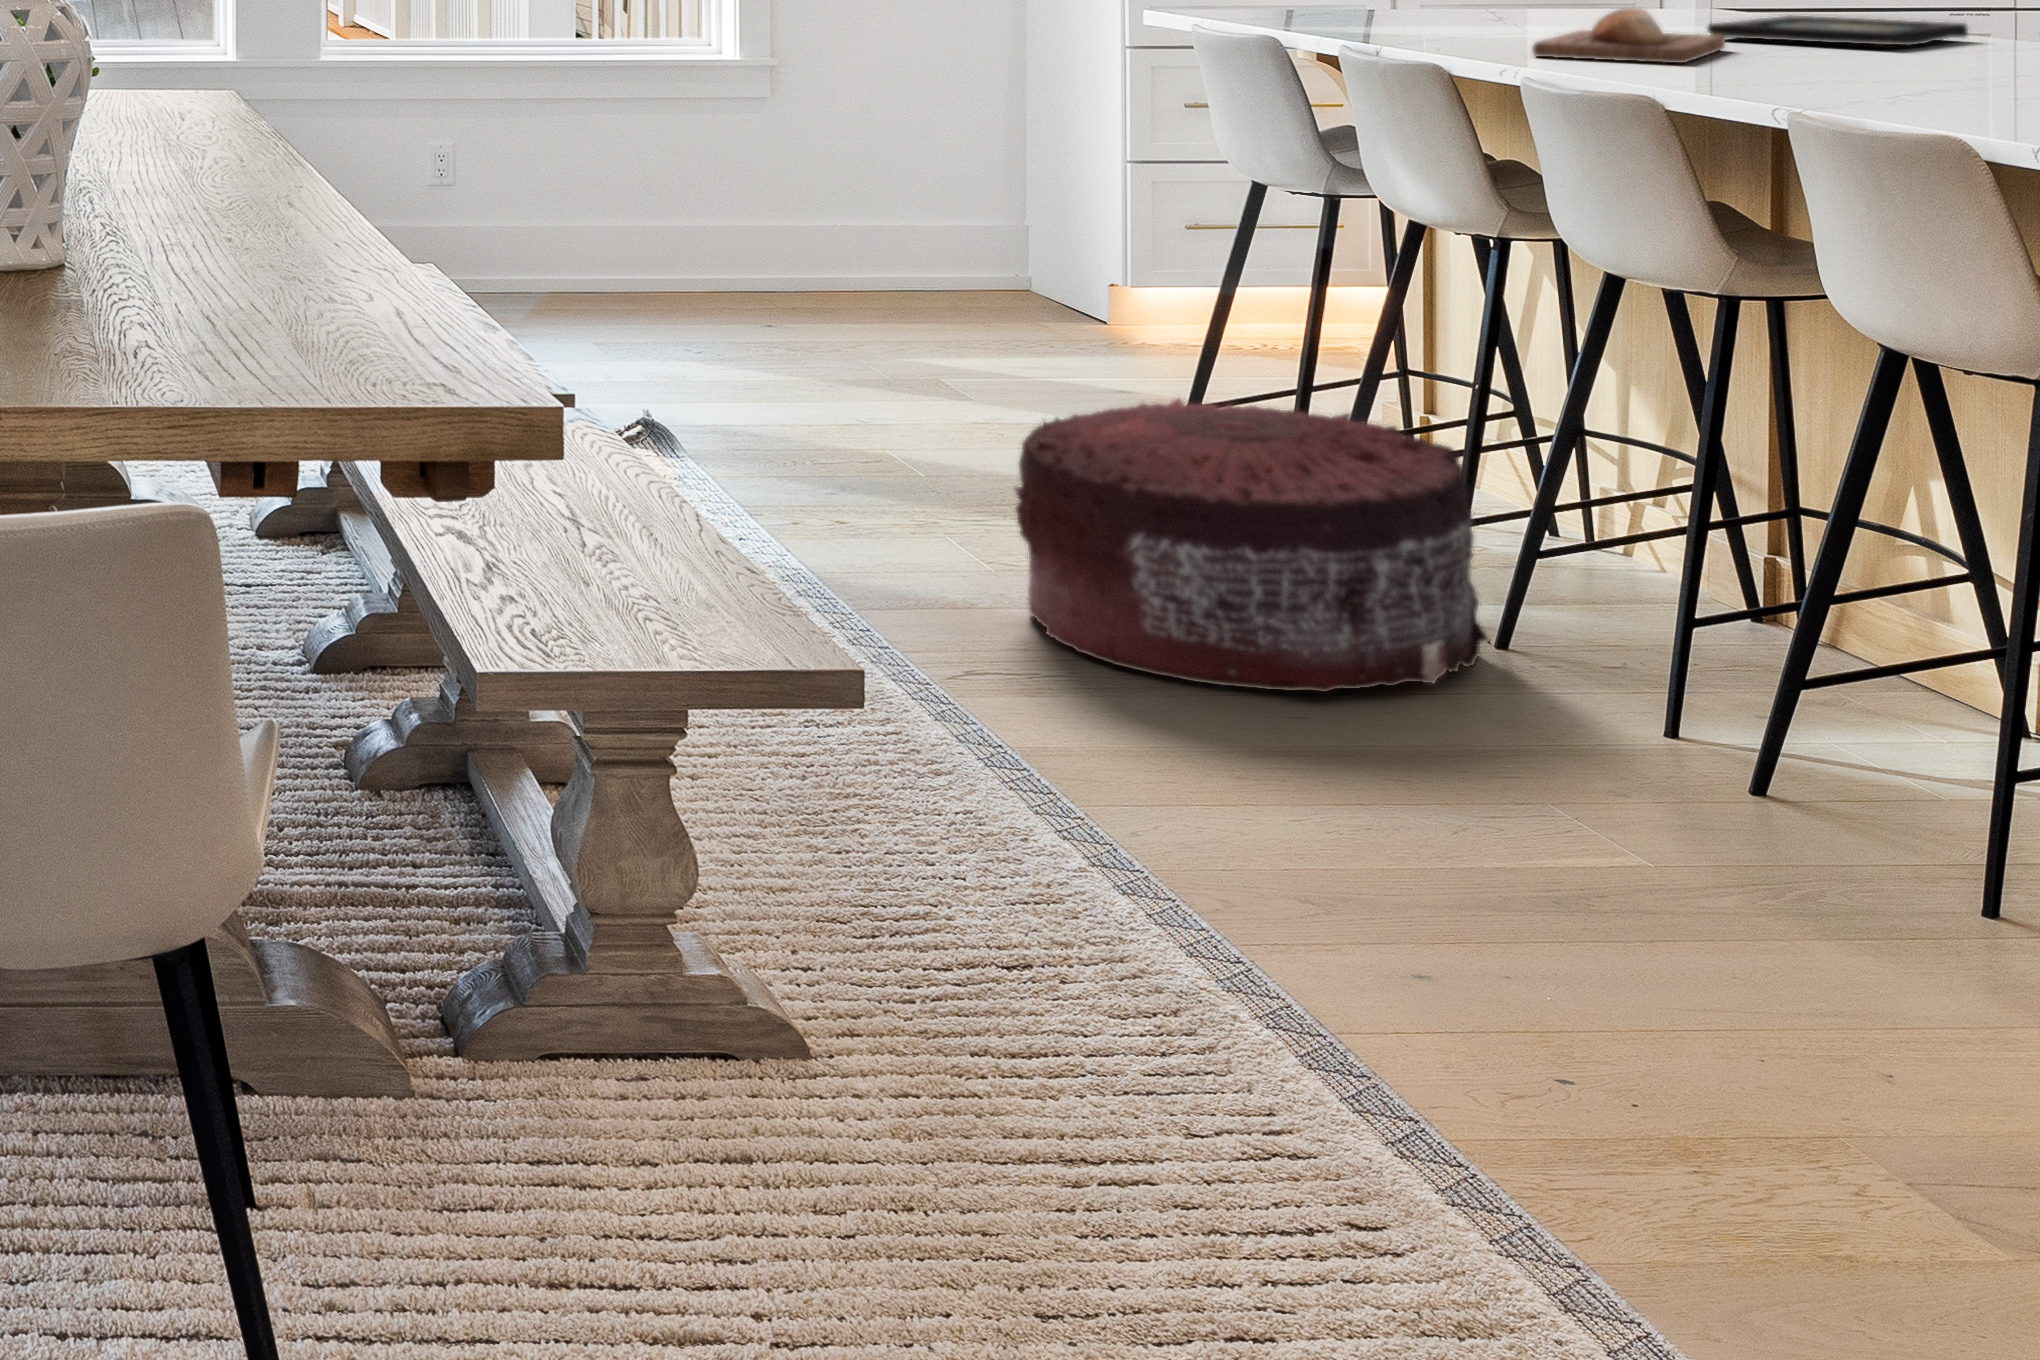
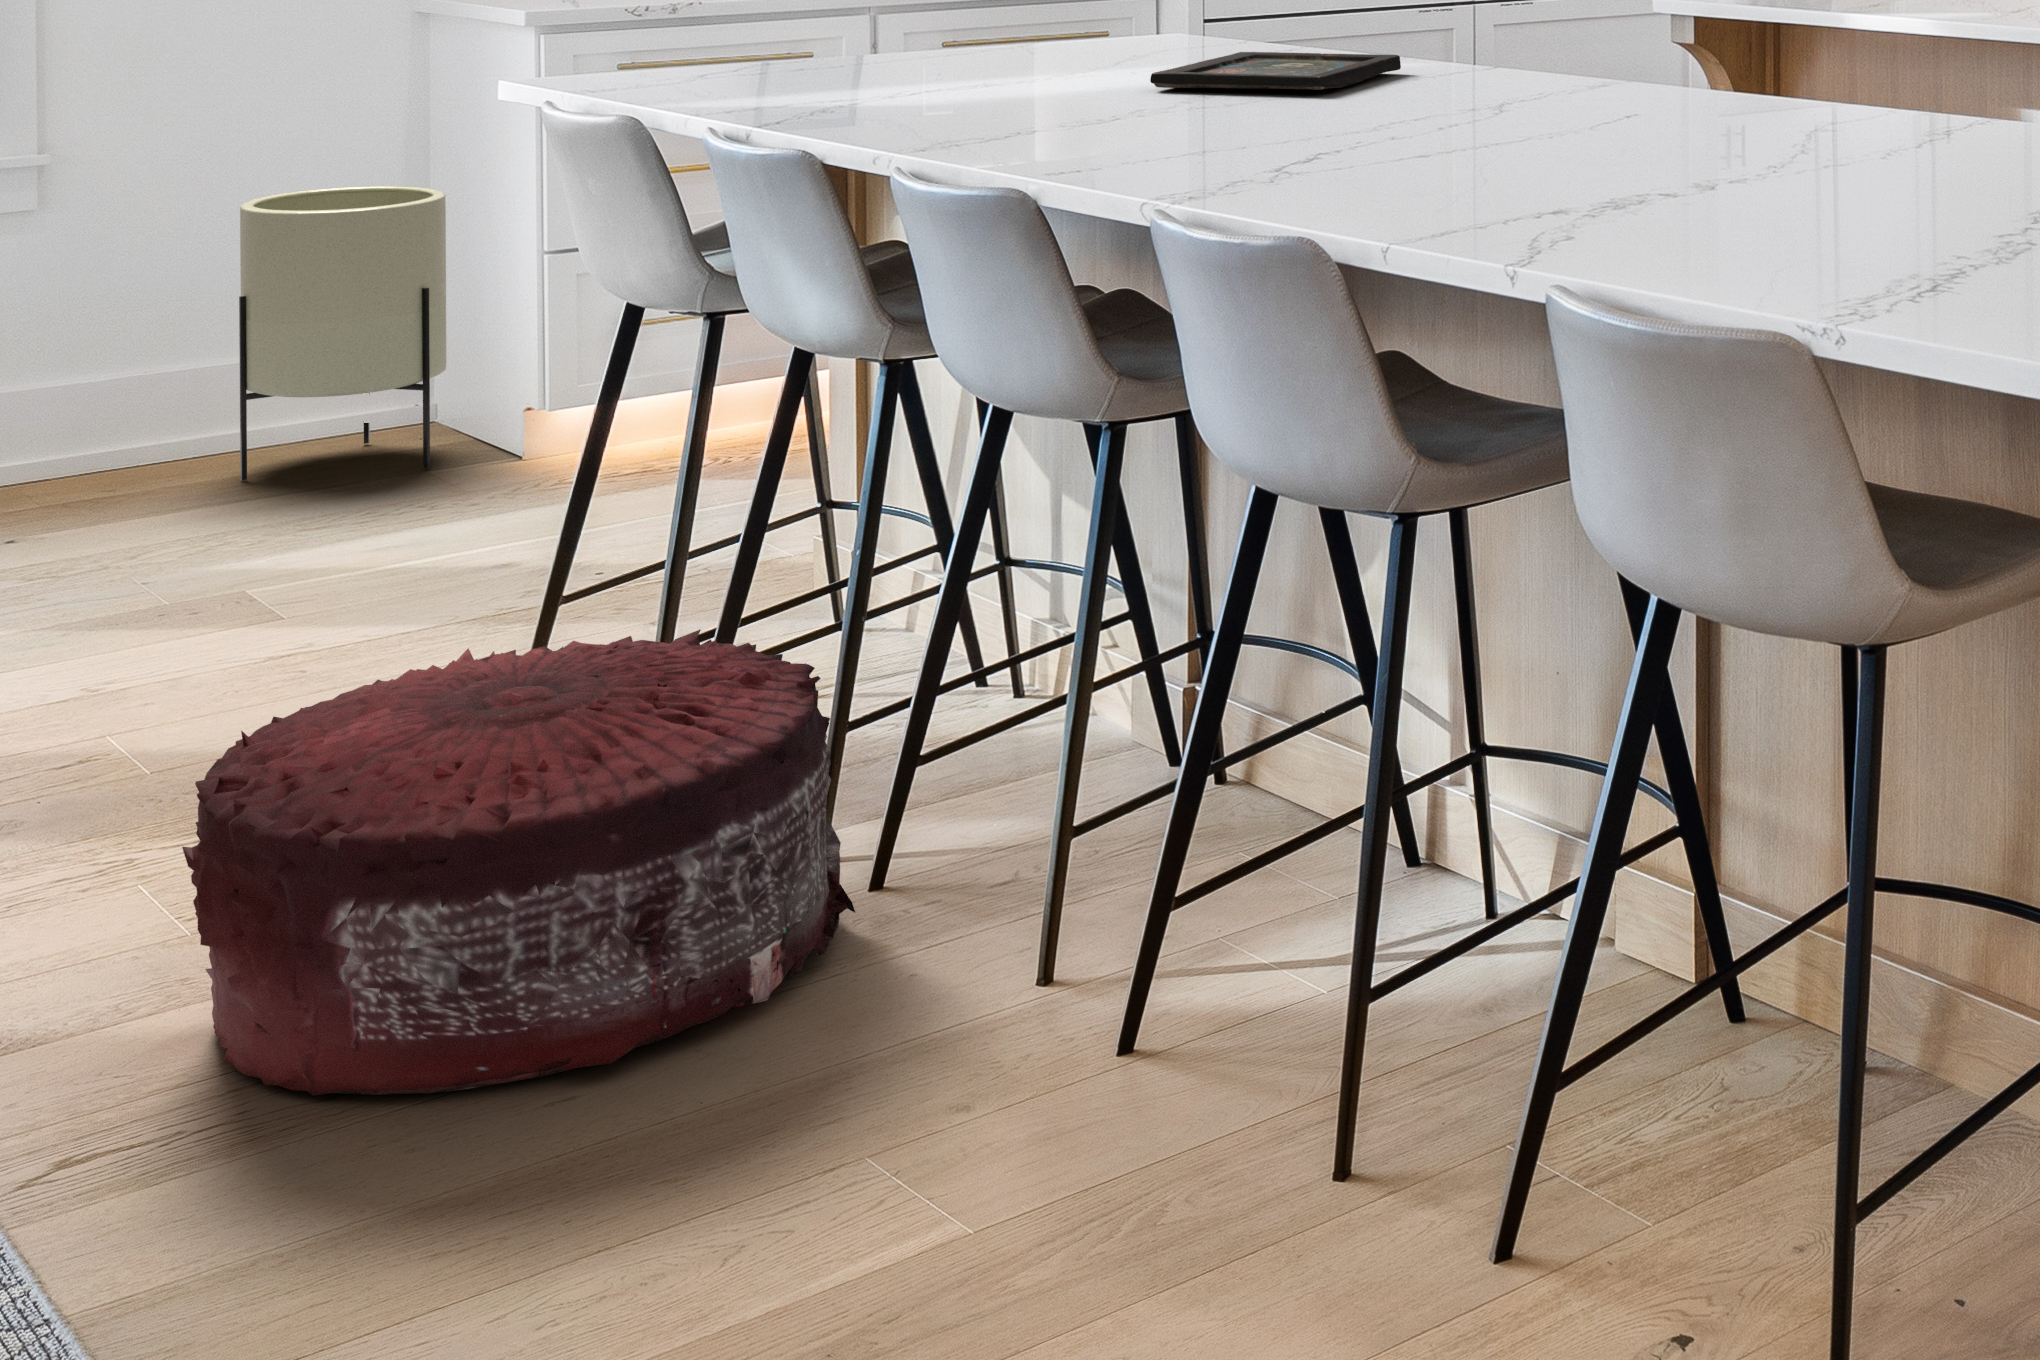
bread loaf: present [1532,8,1725,63] -> none [938,68,1158,140]
planter: none [901,104,1044,324] -> present [239,186,446,481]

